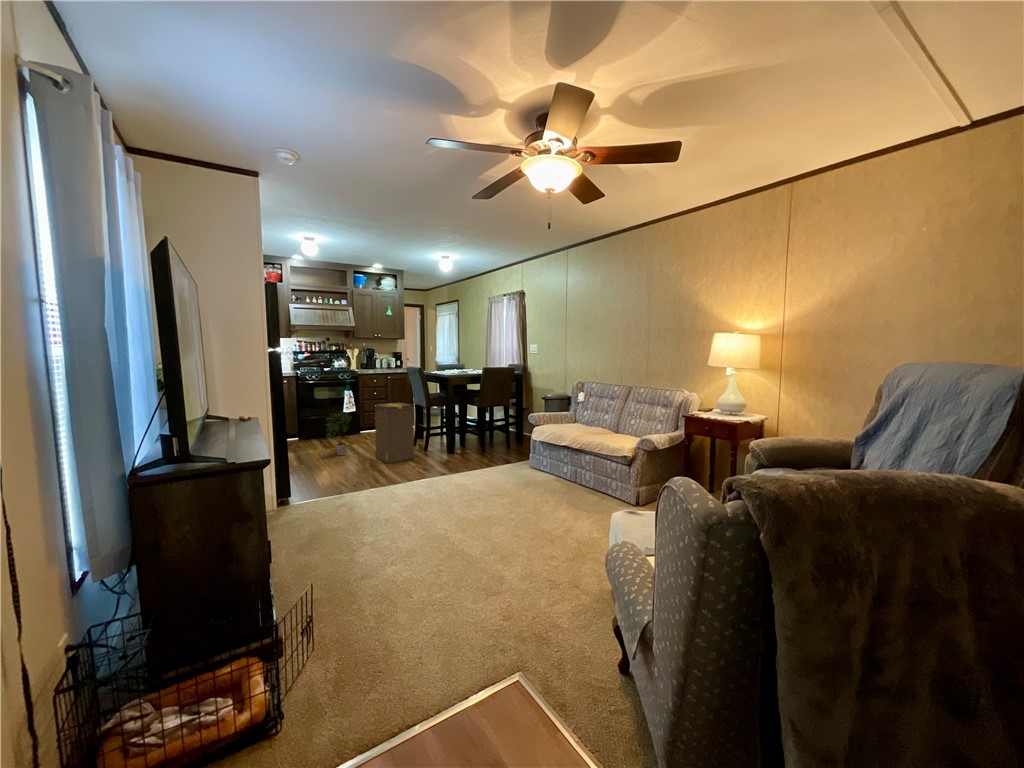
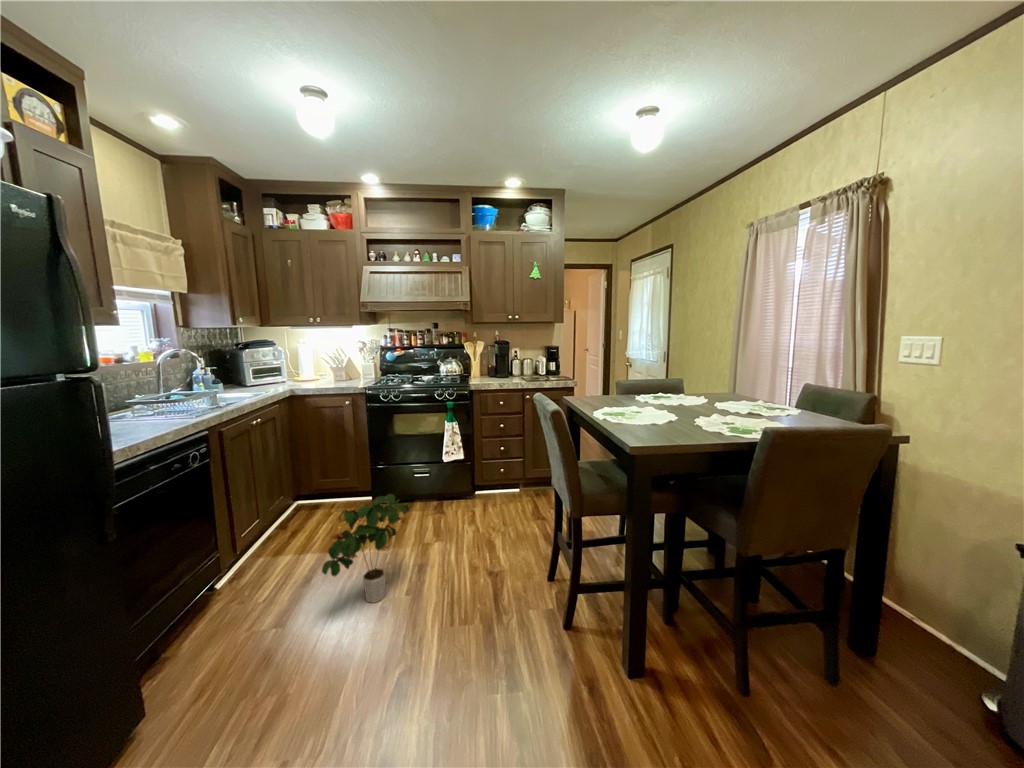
cardboard box: present [375,403,414,463] -> none [417,508,512,725]

